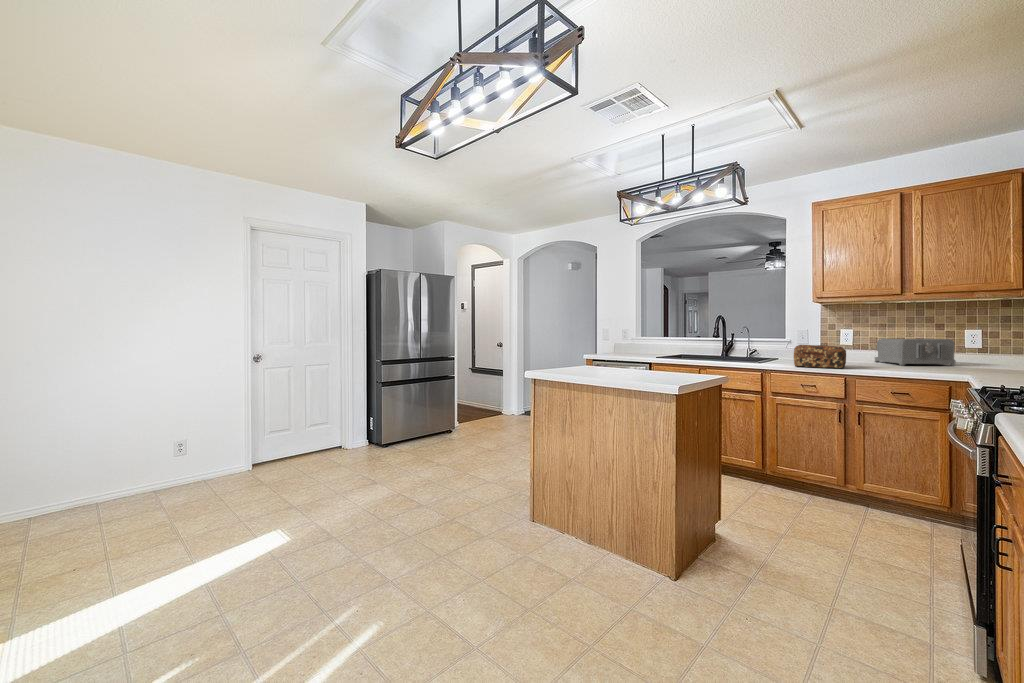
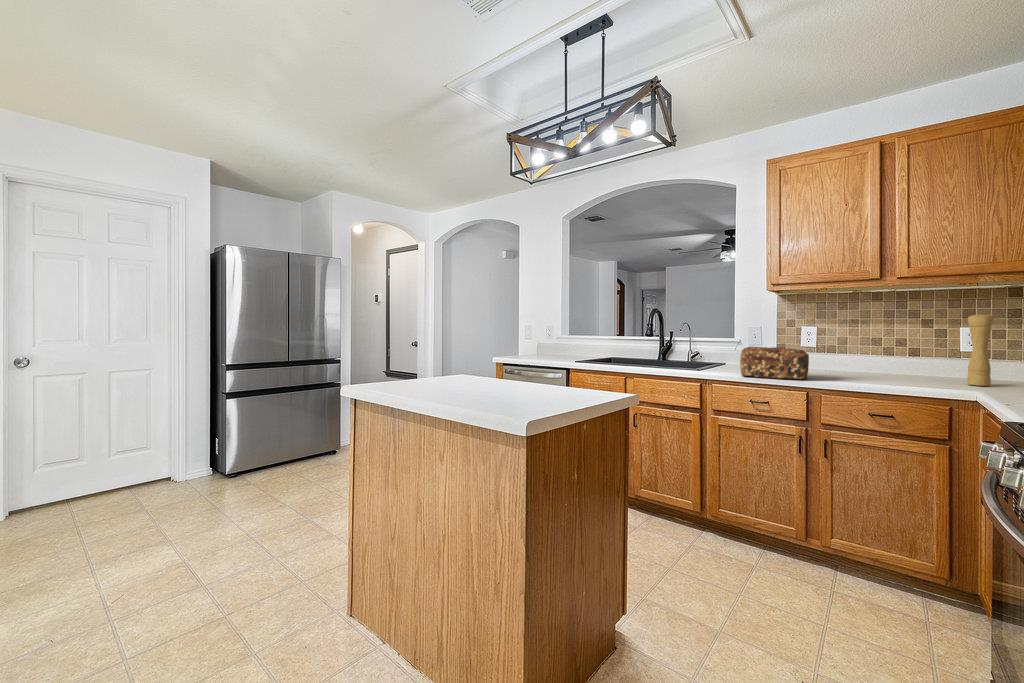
pepper mill: none [964,320,983,372] -> present [967,313,994,386]
toaster: present [875,338,955,366] -> none [843,339,949,376]

